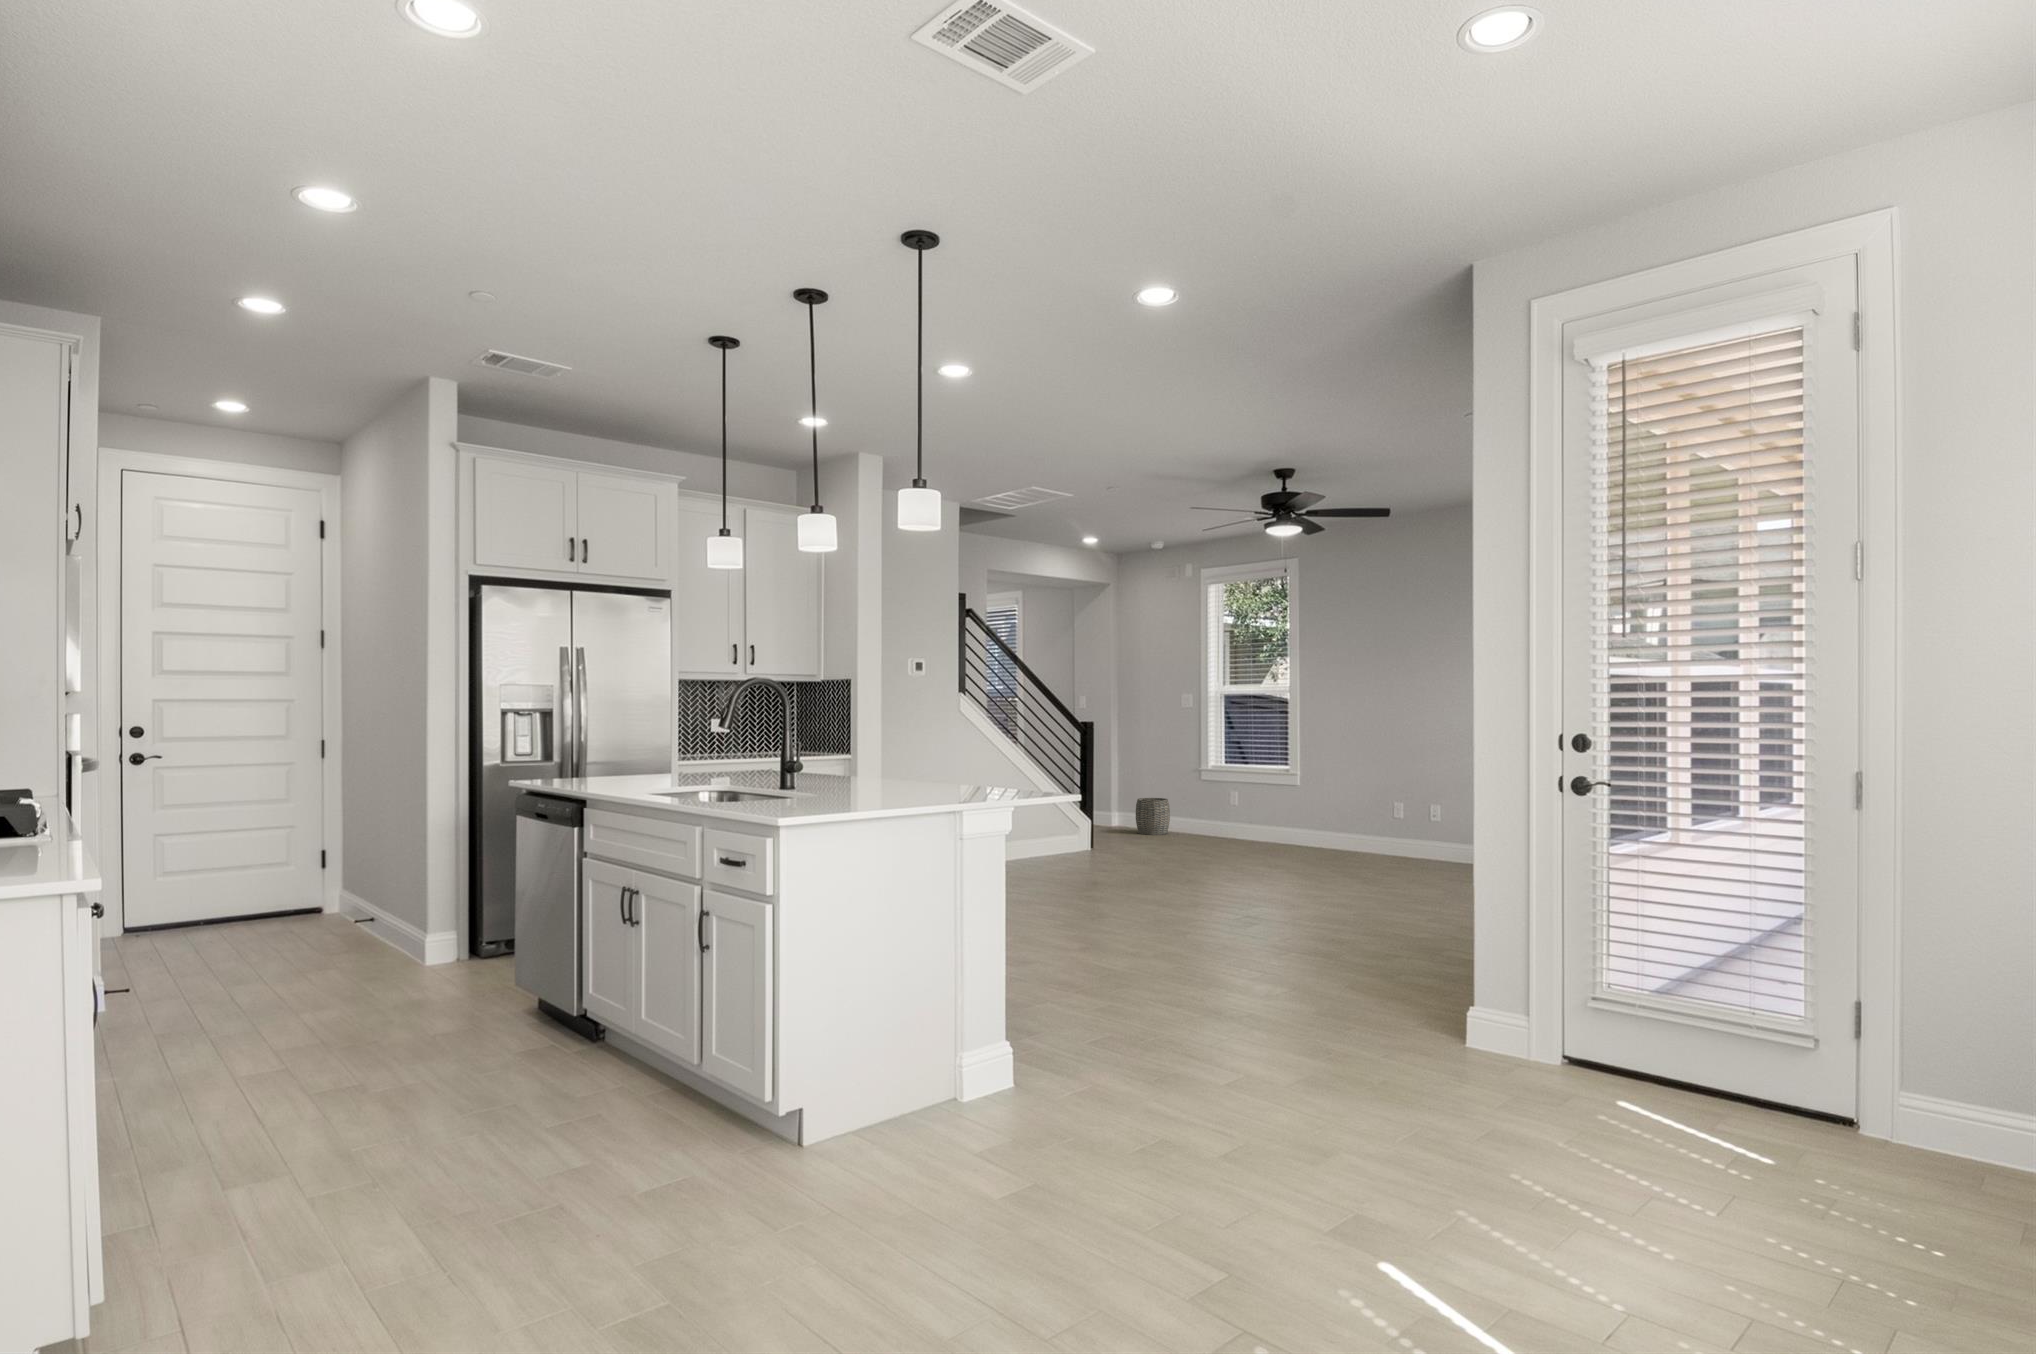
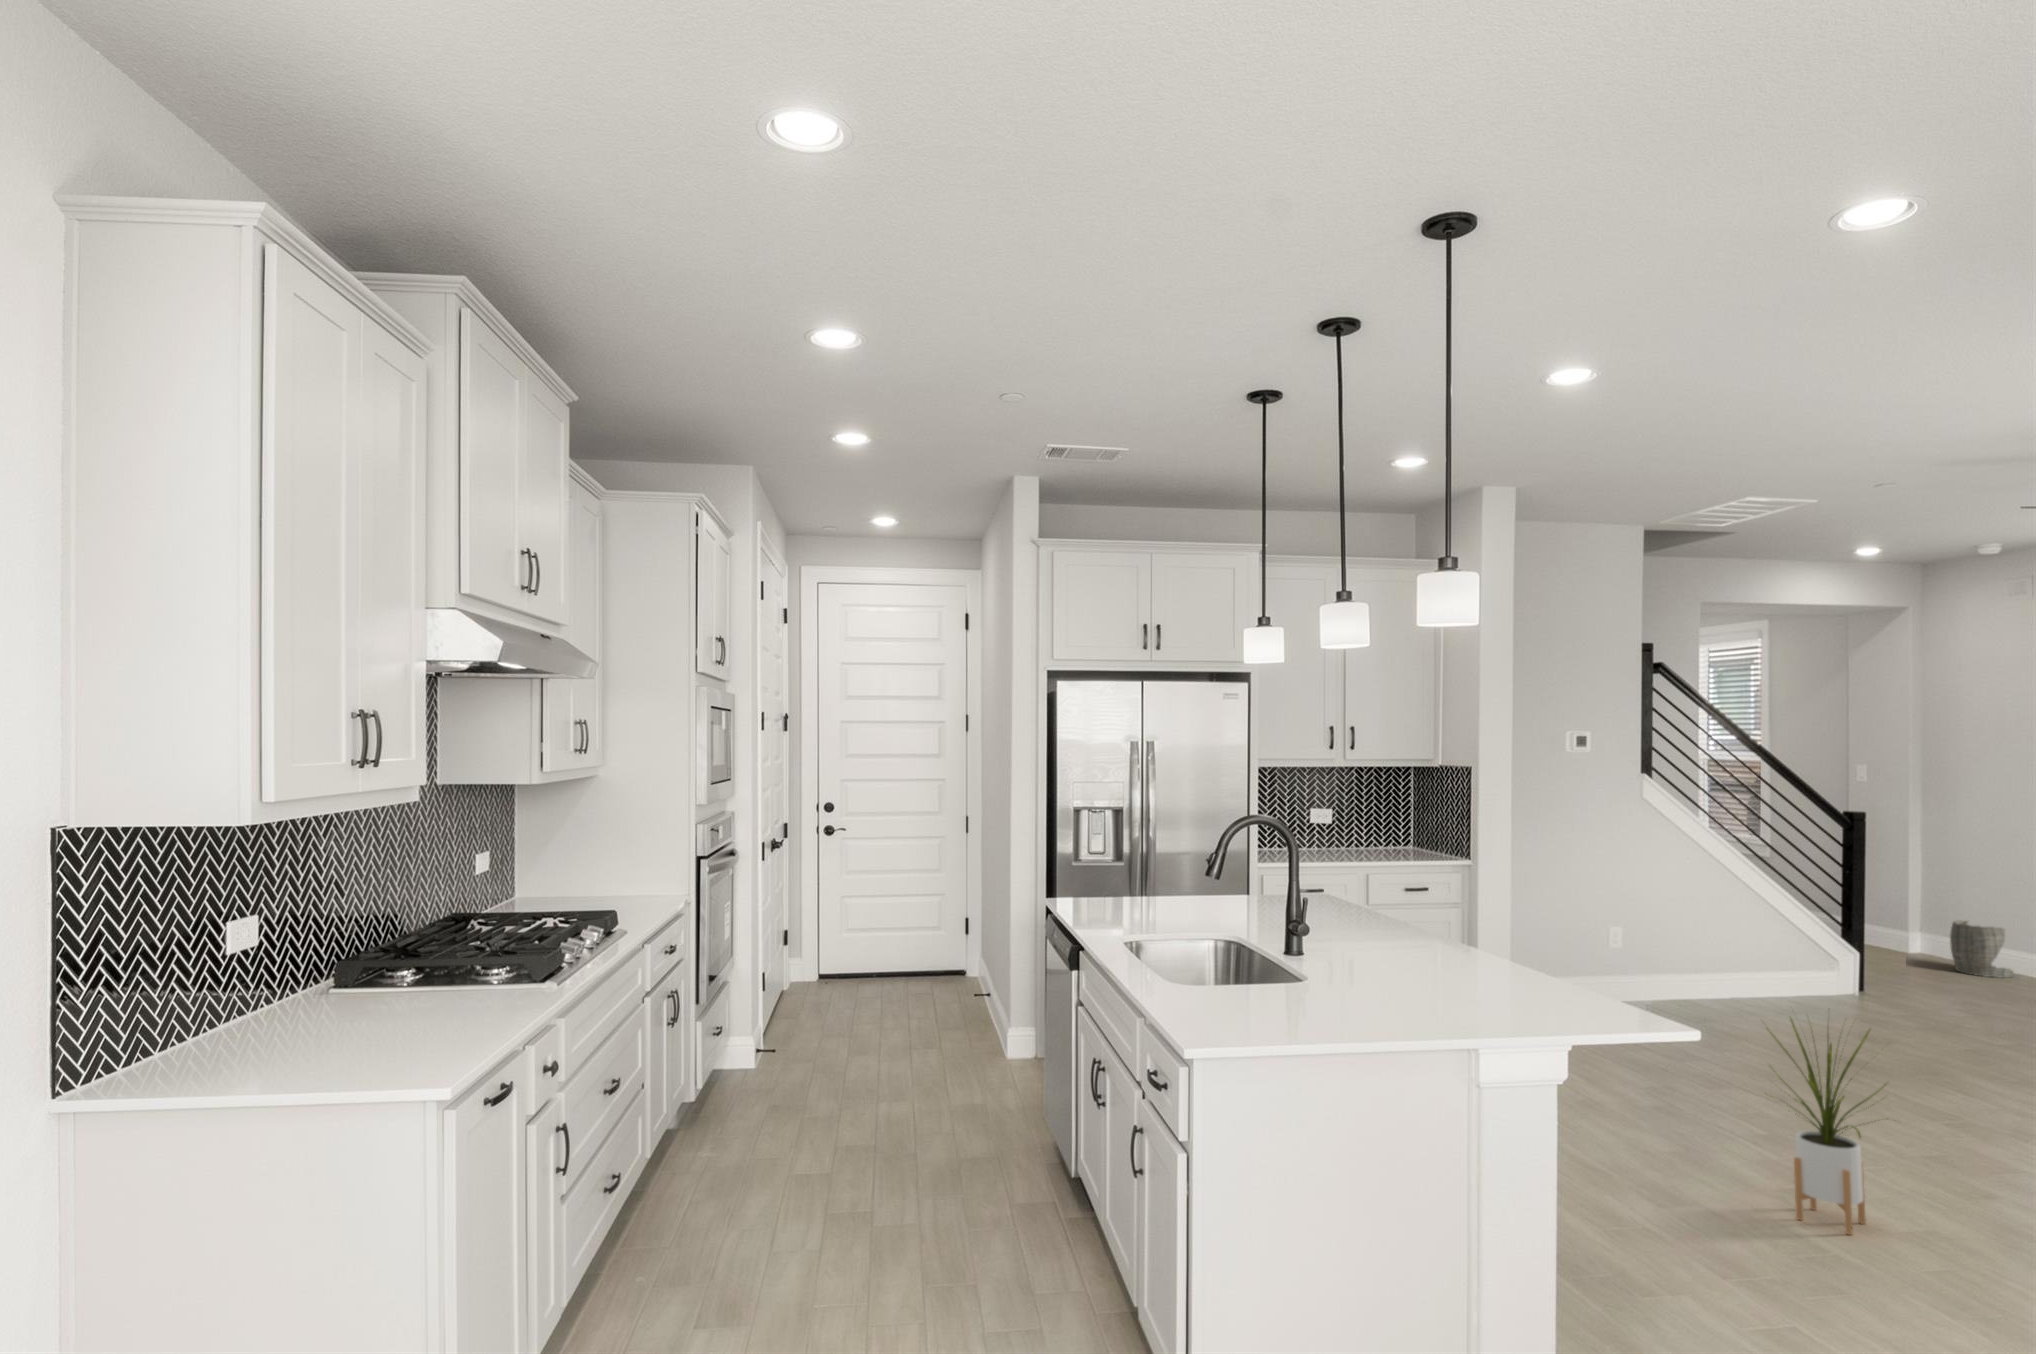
house plant: none [1056,819,1130,962] -> present [1767,1019,1885,1235]

